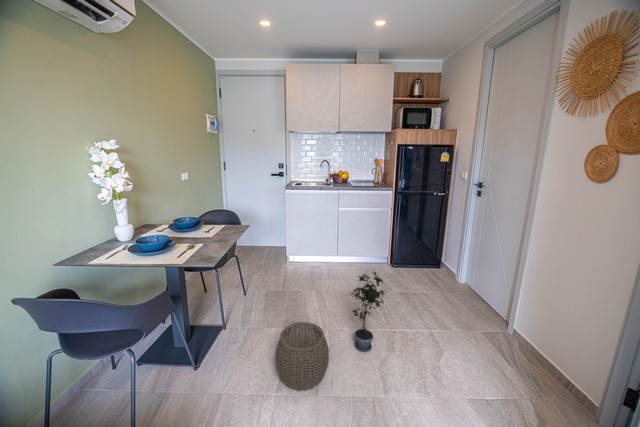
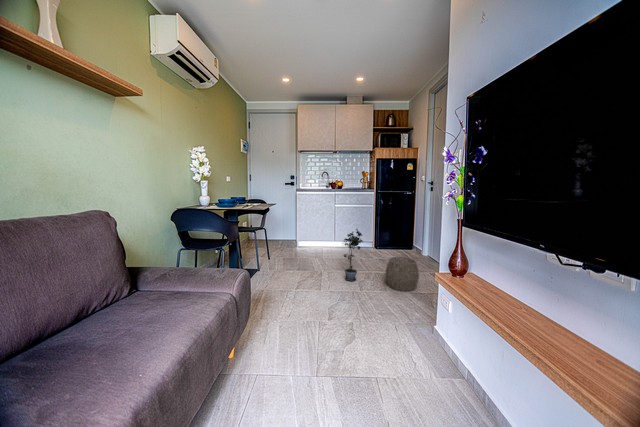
woven basket: present [275,322,329,391] -> present [386,257,419,291]

